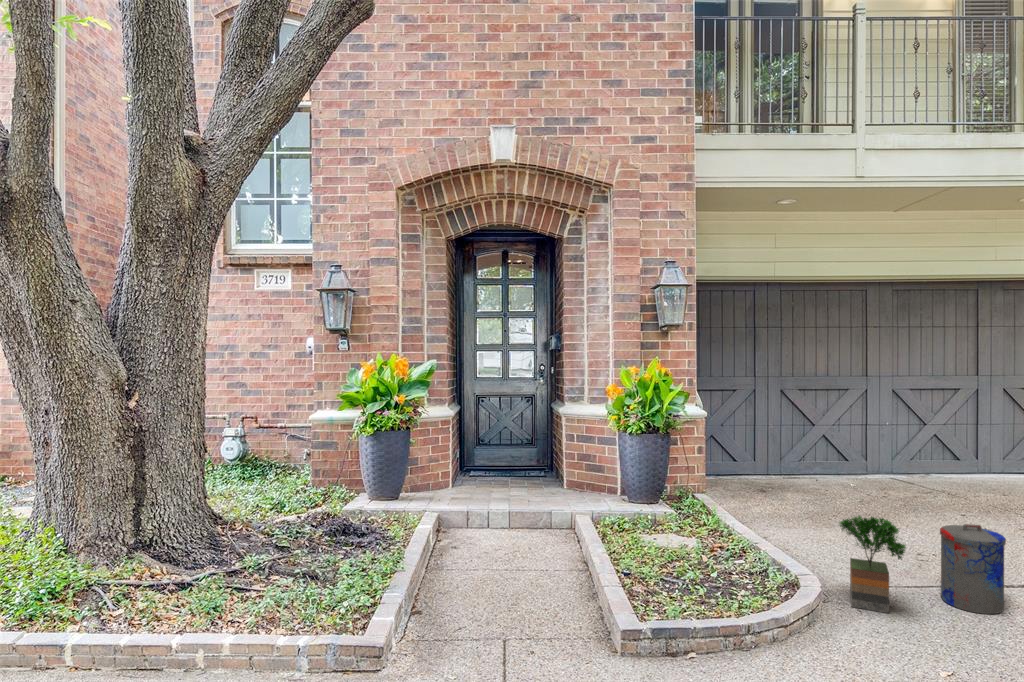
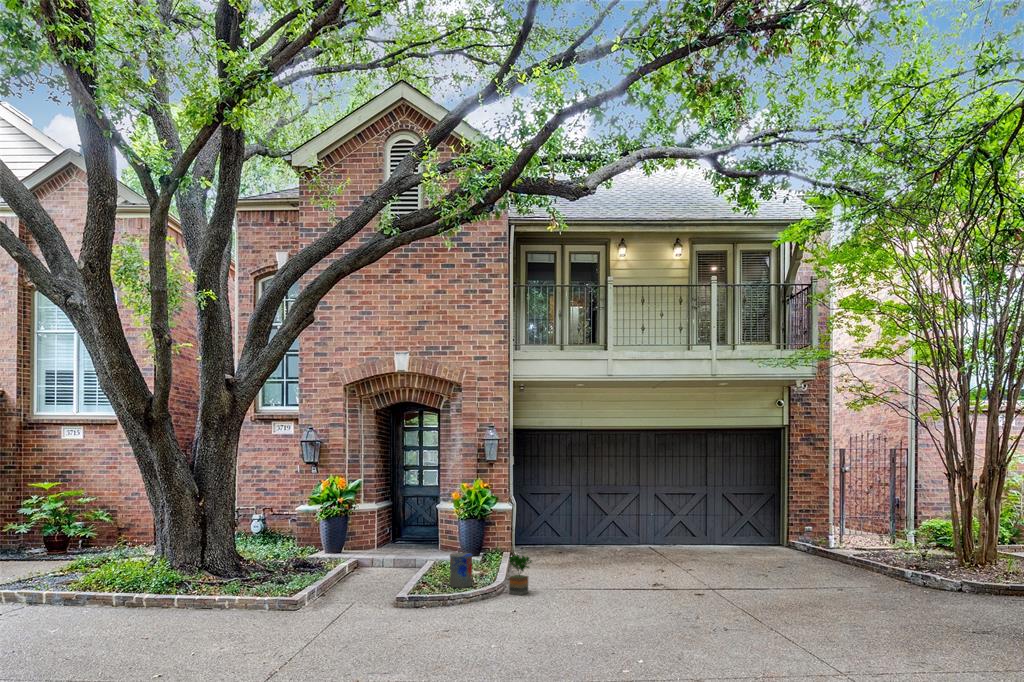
trash can: present [940,524,1006,614] -> present [450,551,472,588]

